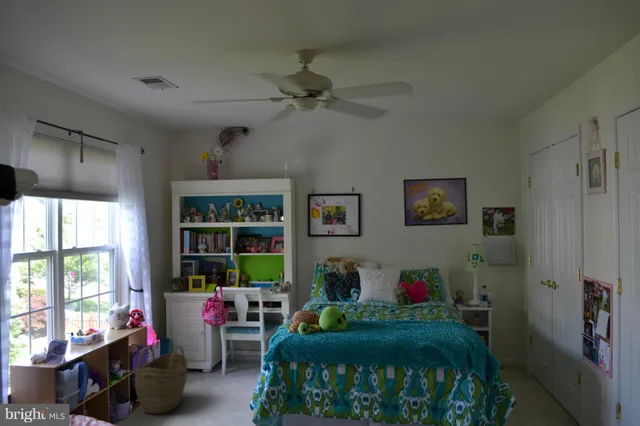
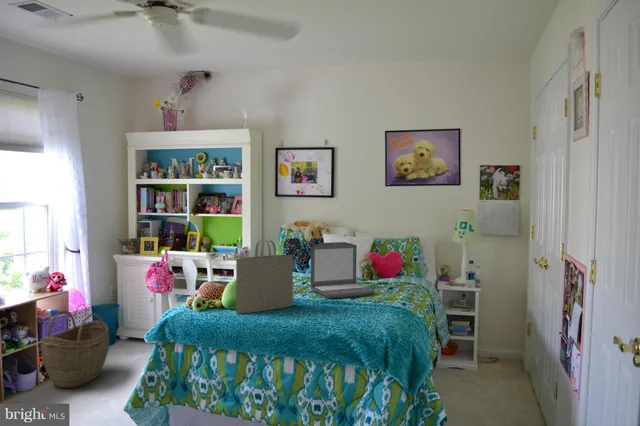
laptop: none [370,274,425,320] -> present [310,242,375,298]
tote bag: none [336,275,371,335] -> present [236,239,293,313]

